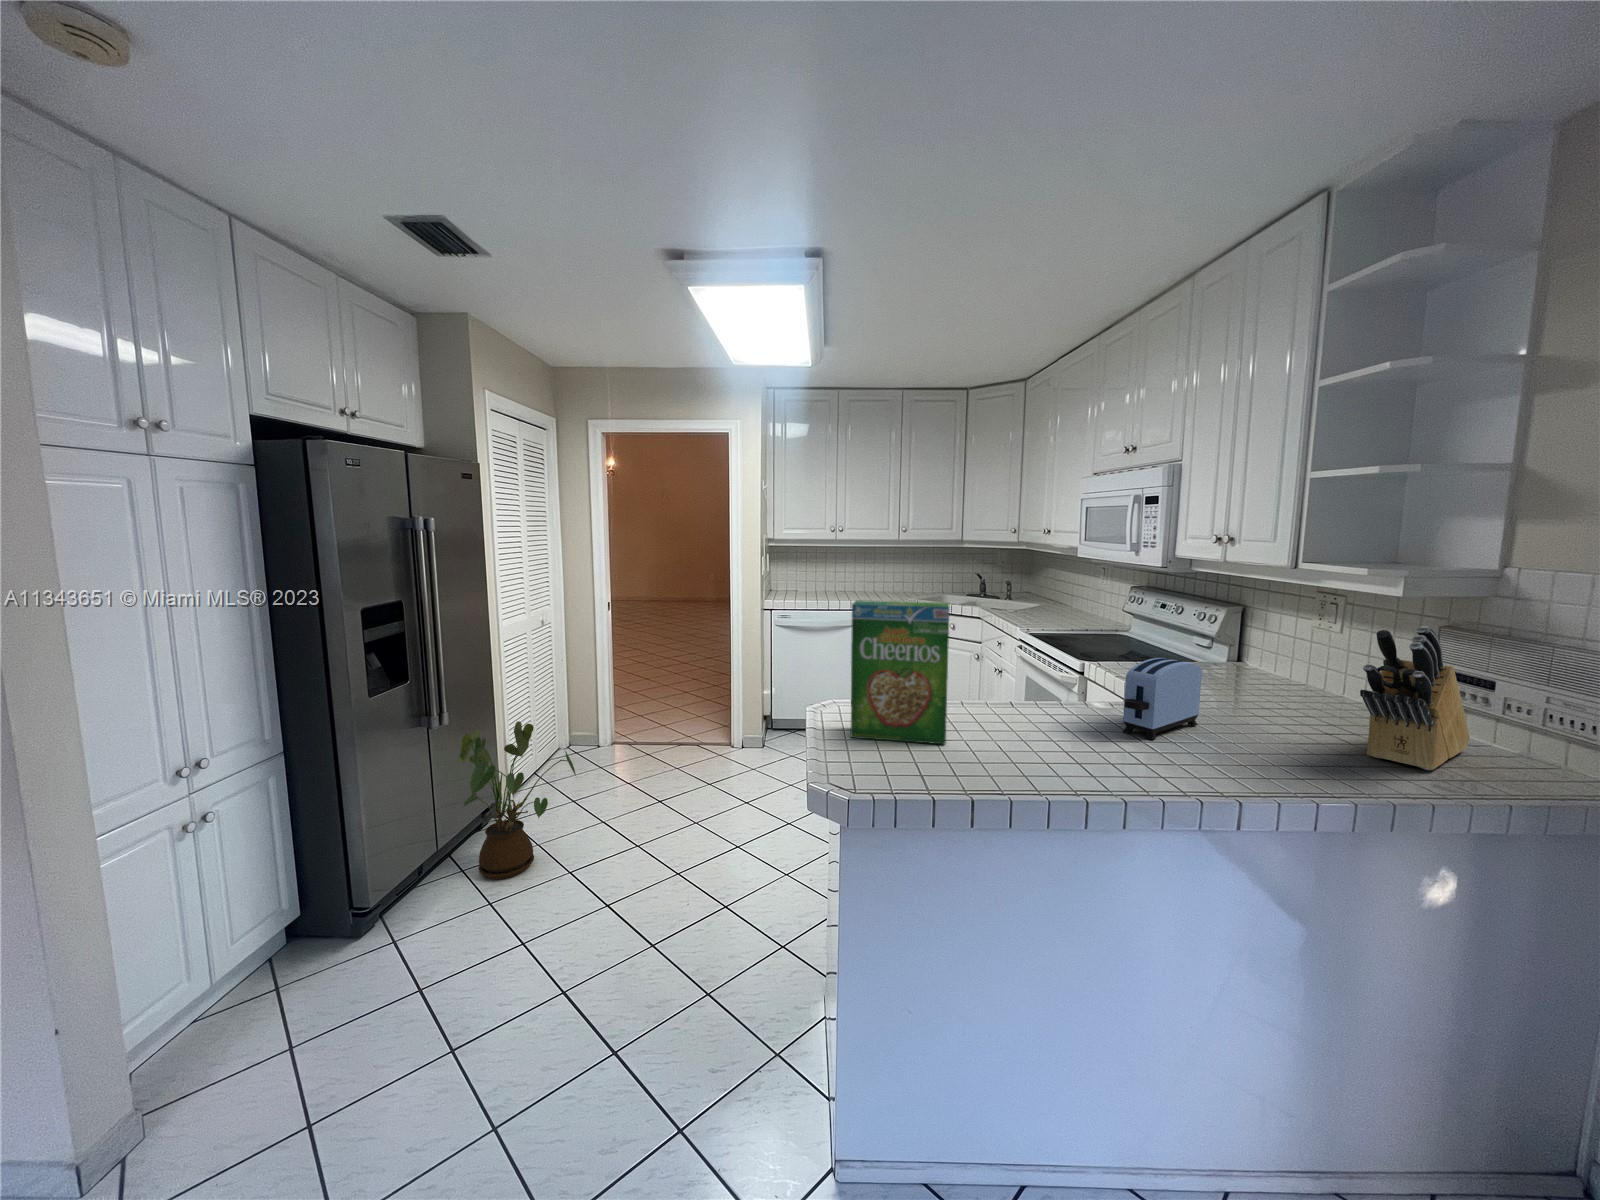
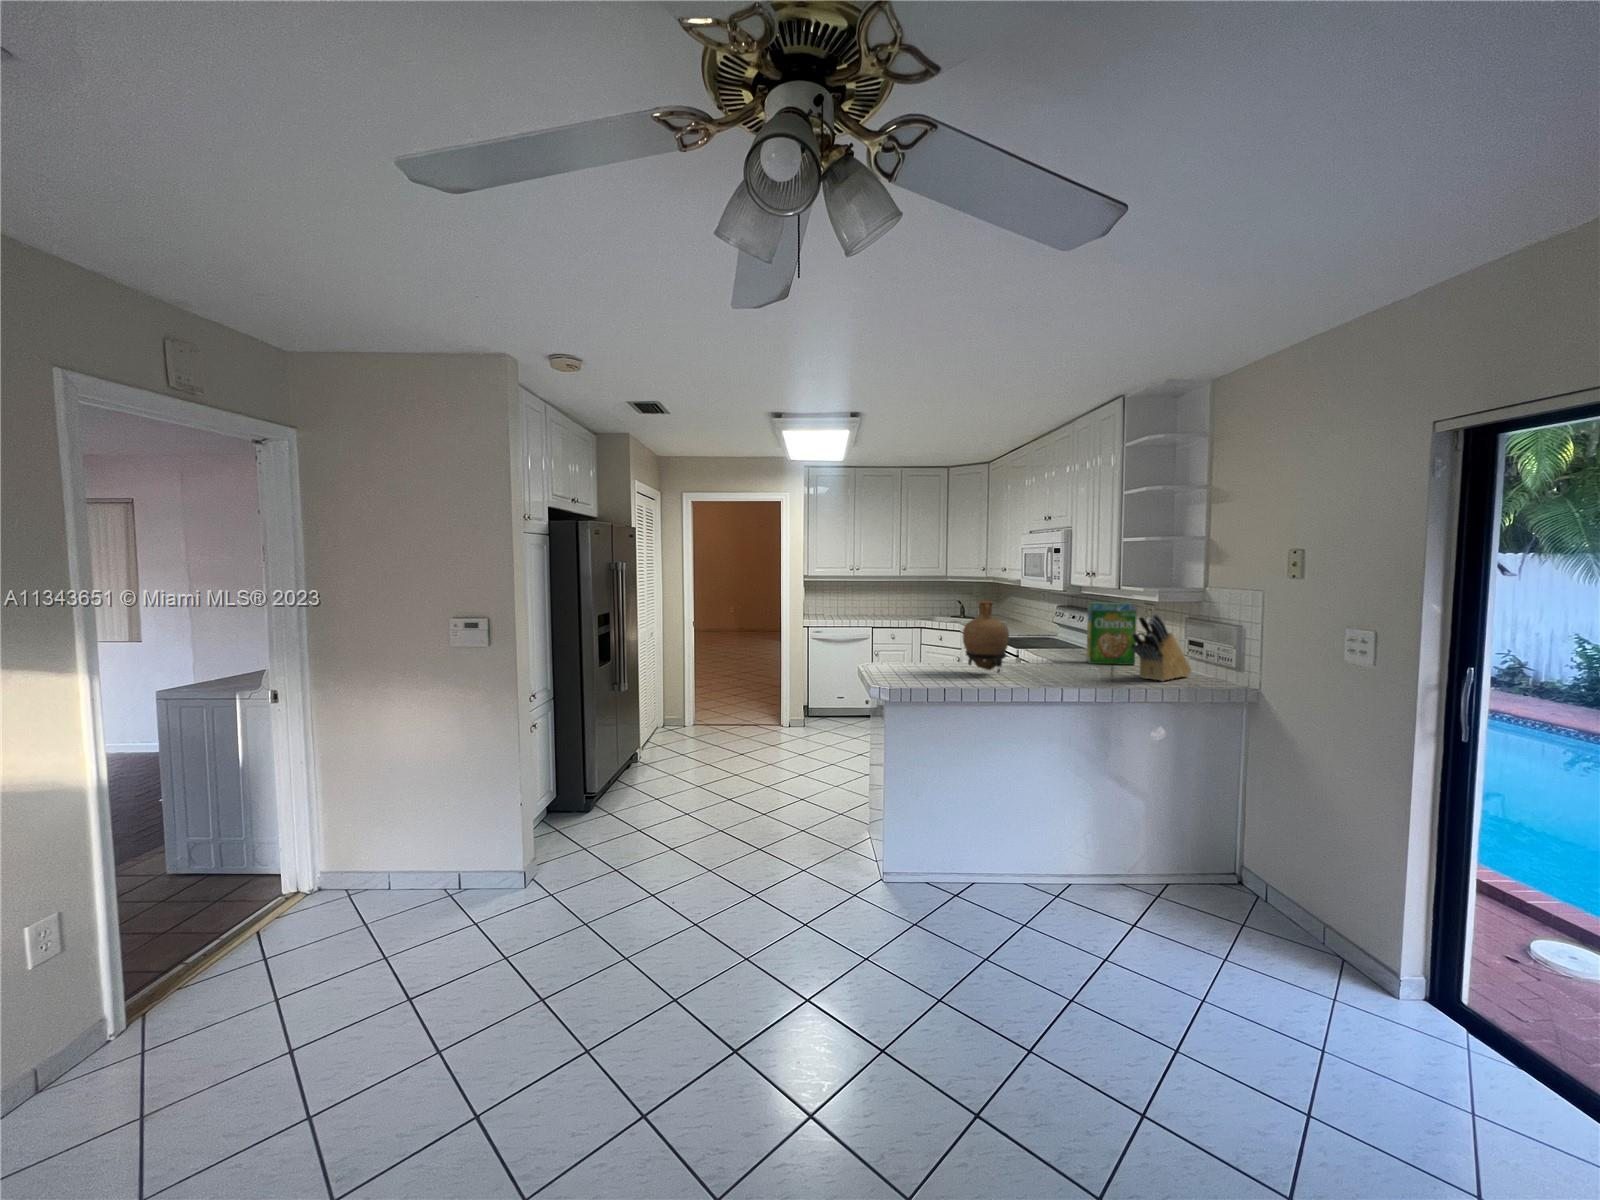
vase: none [996,593,1095,747] -> present [963,601,1009,673]
cereal box: present [851,600,950,744] -> present [1086,603,1137,665]
toaster: present [1123,658,1202,740] -> none [1026,635,1068,674]
house plant: present [459,721,576,879] -> none [628,693,702,790]

